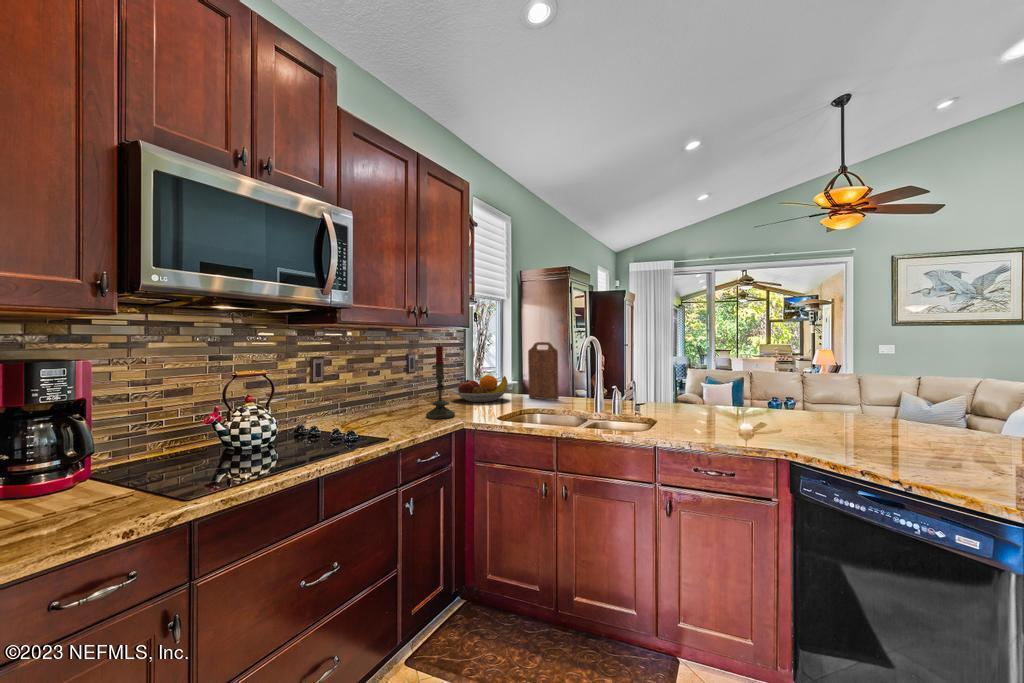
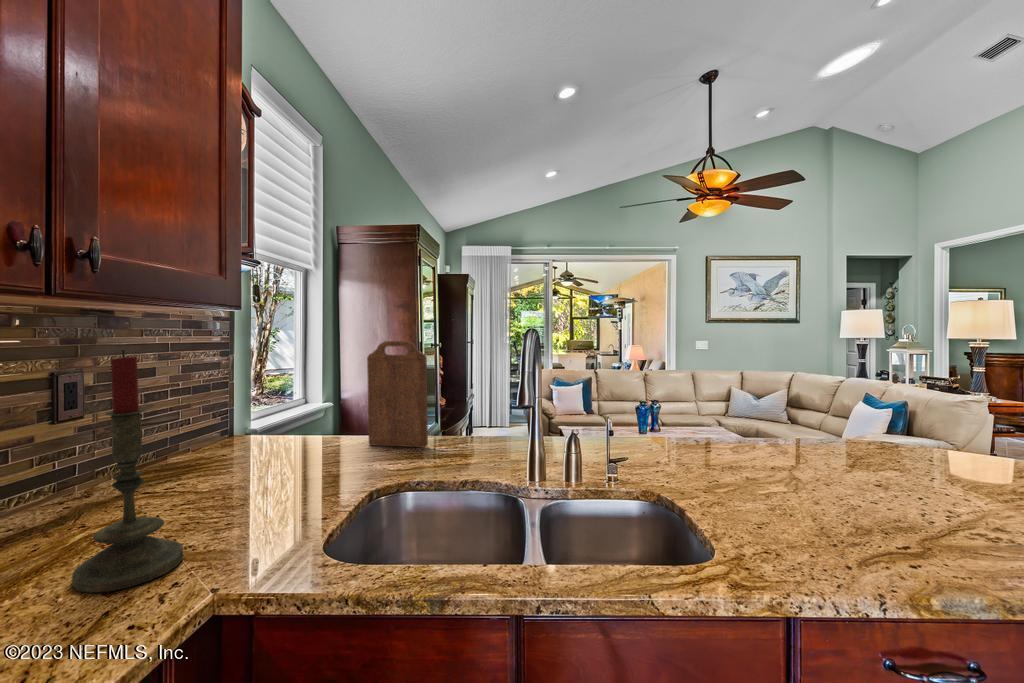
fruit bowl: present [452,375,510,402] -> none [195,409,334,472]

